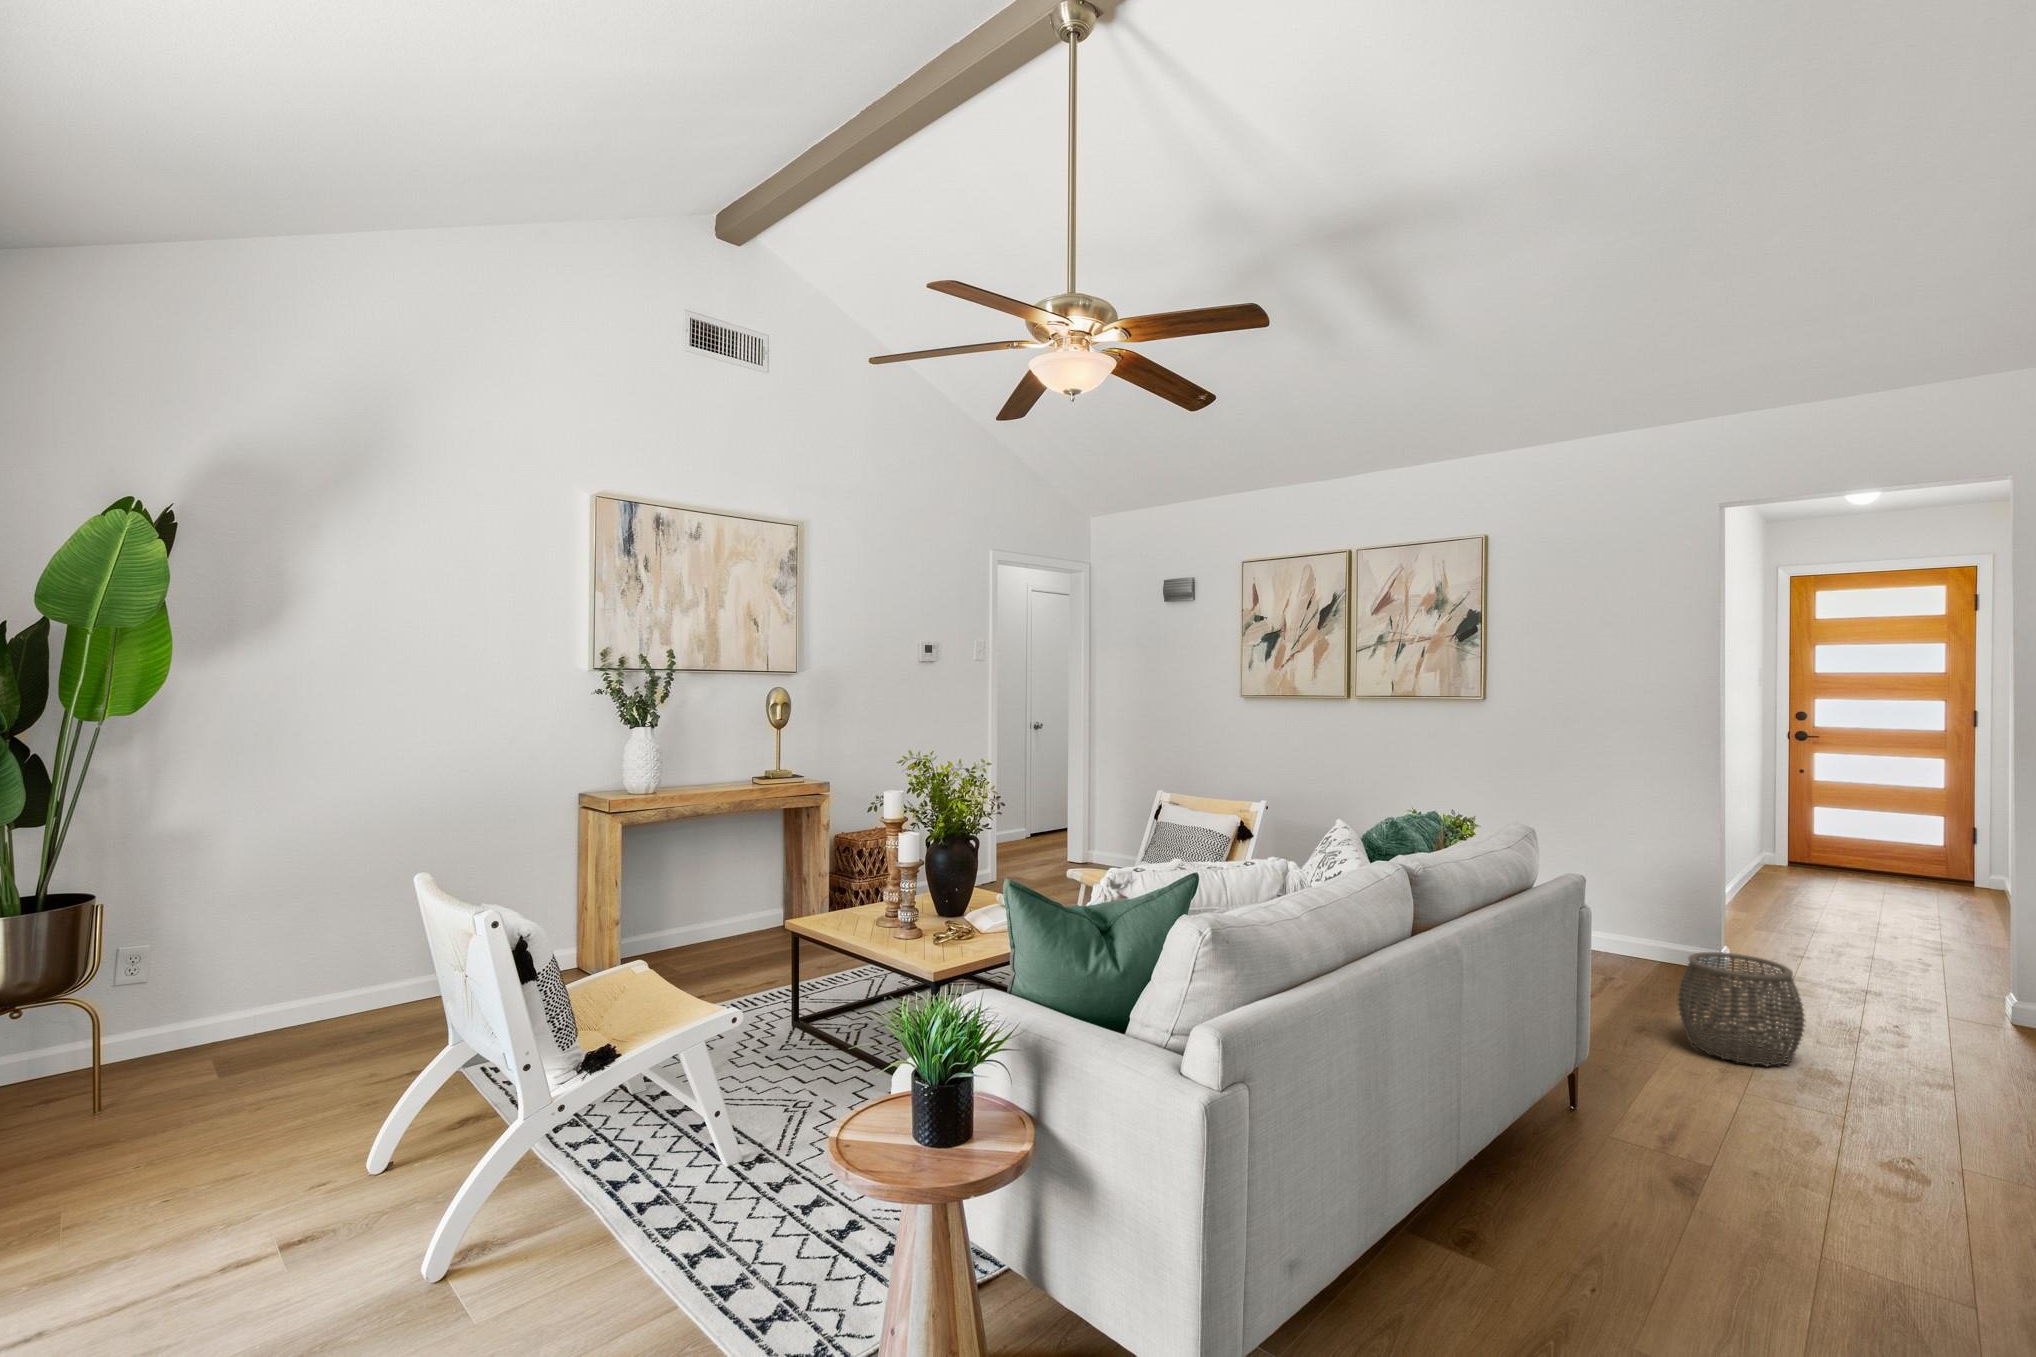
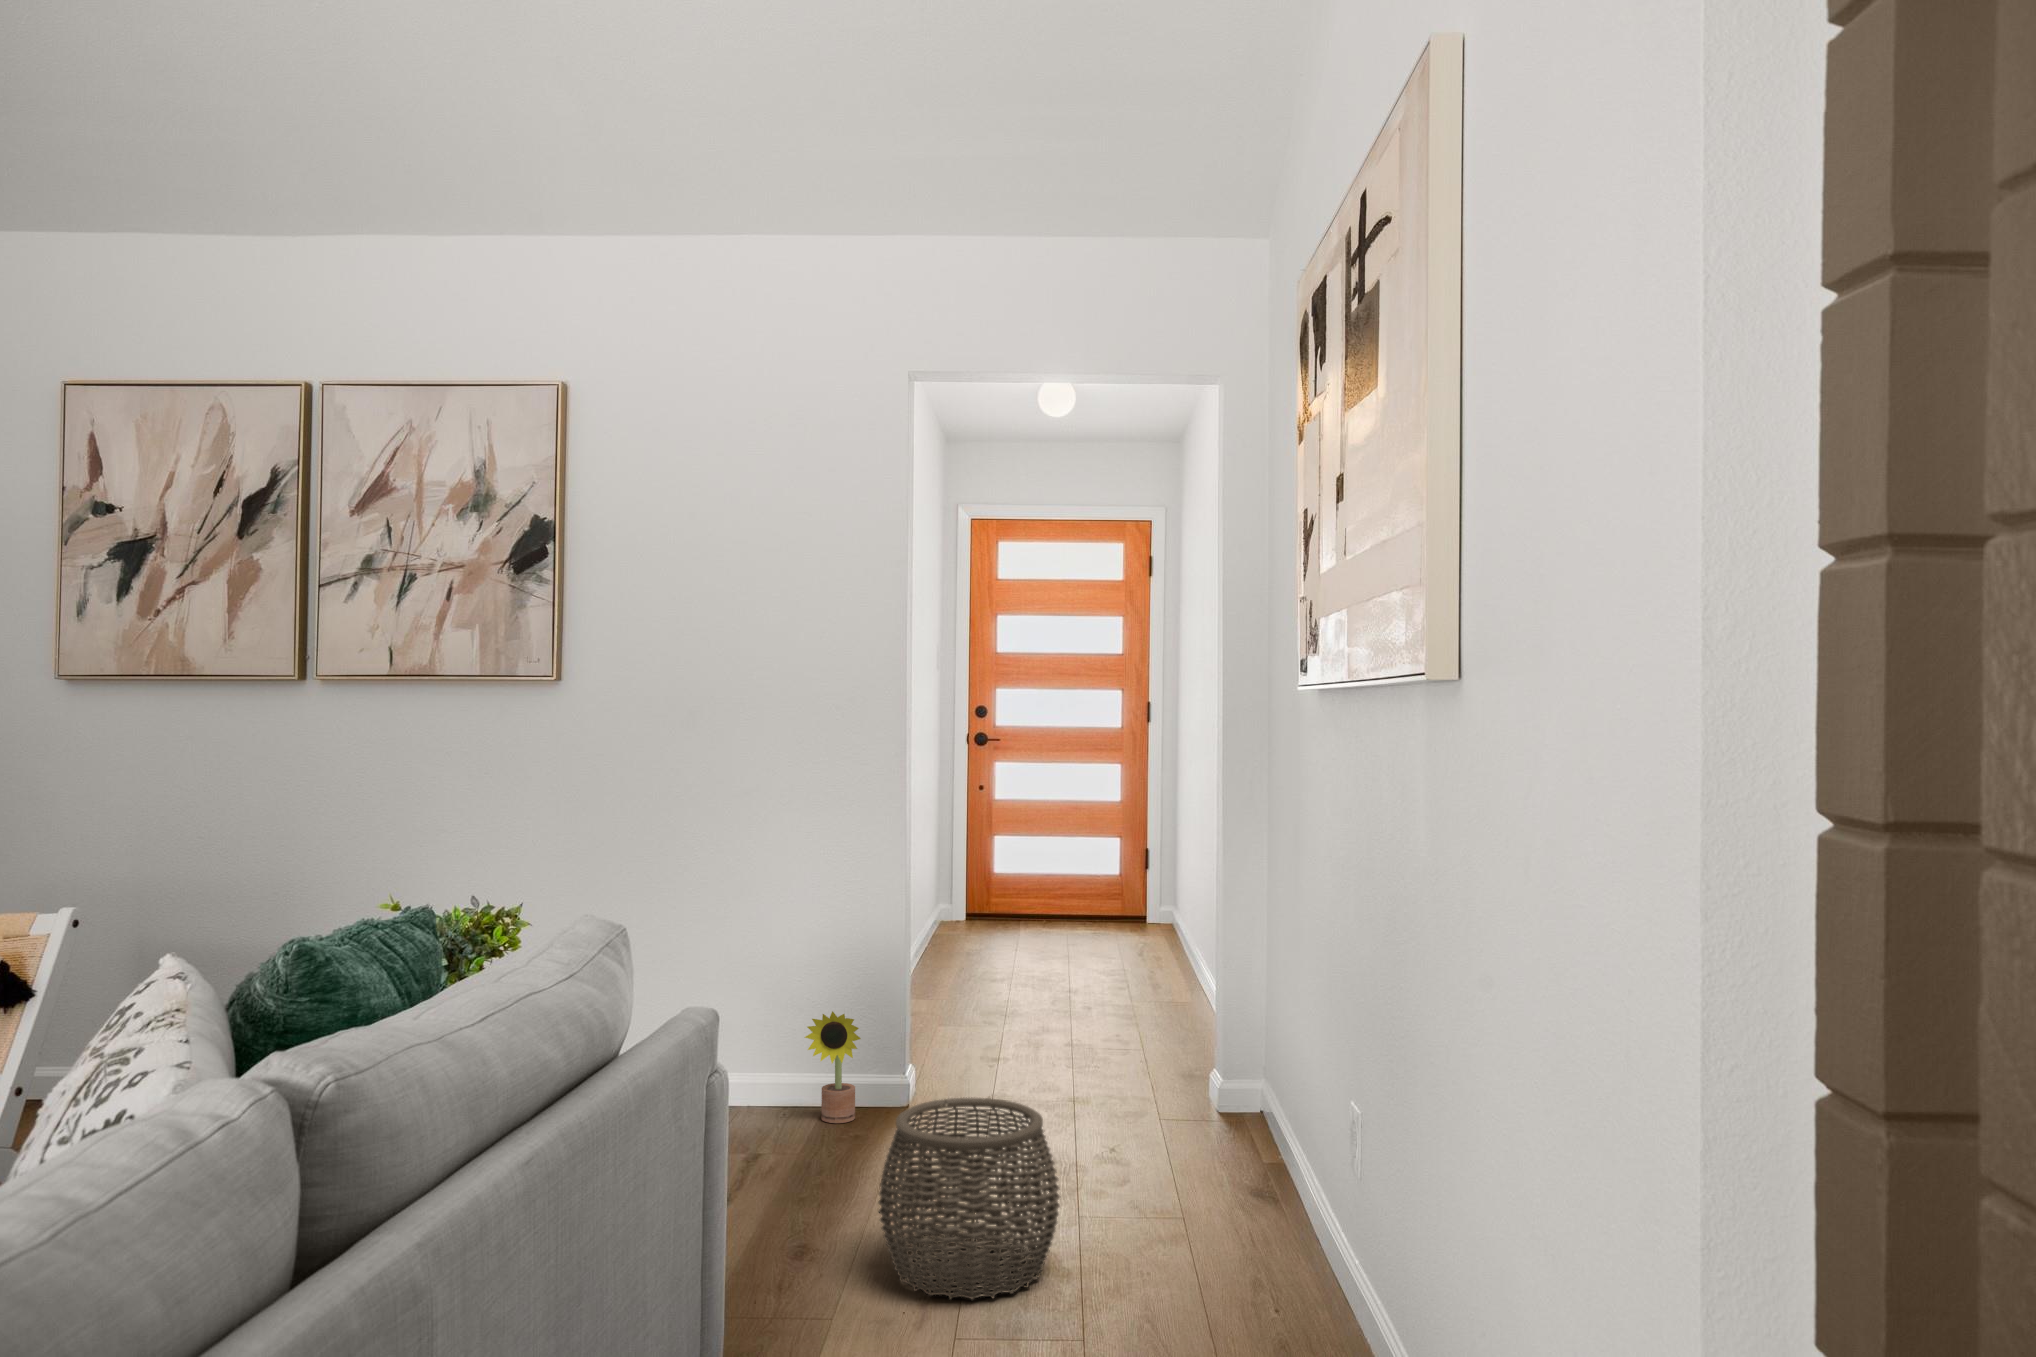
decorative plant: none [1637,900,1677,968] -> present [805,1011,861,1123]

